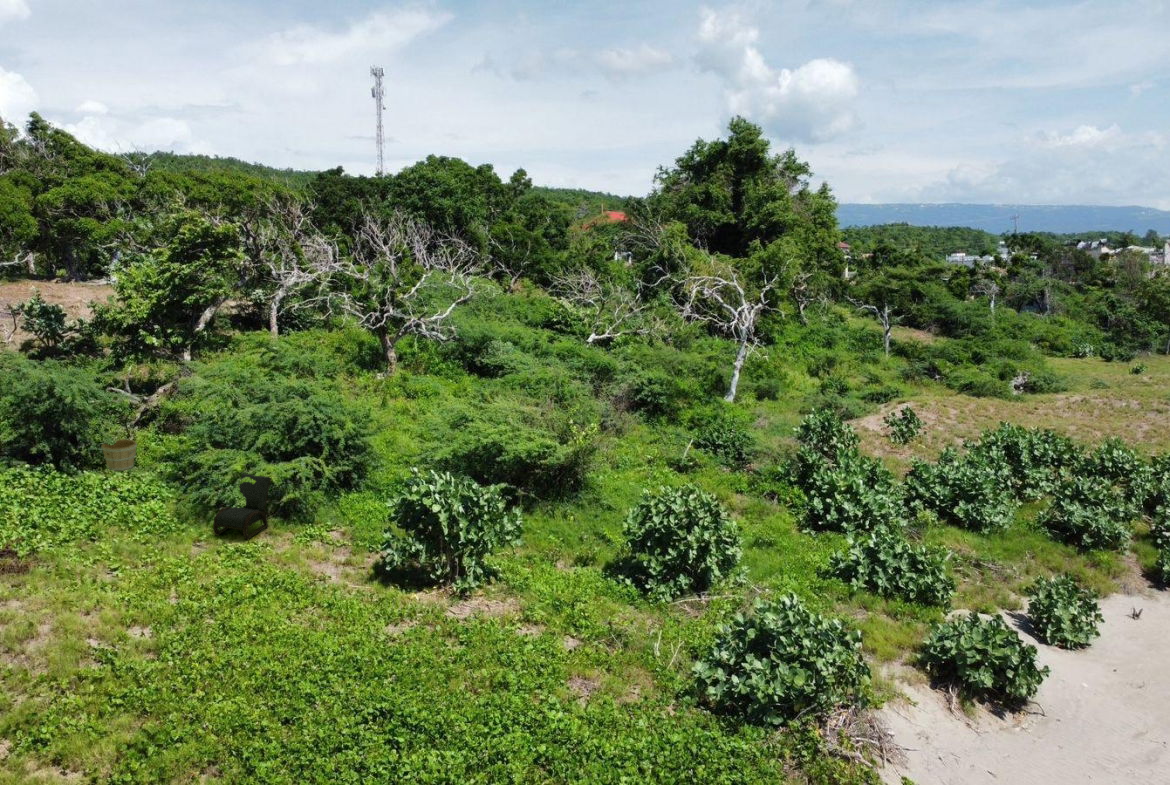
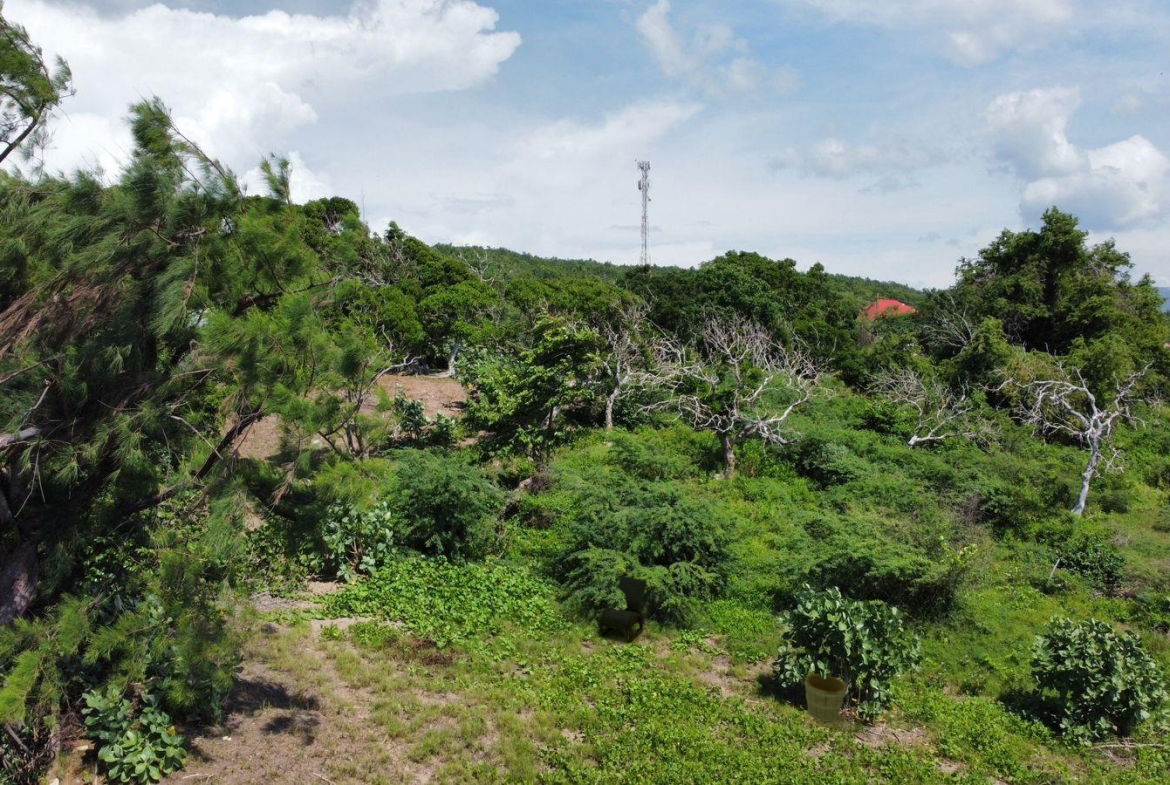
wooden bucket: present [101,439,137,471] -> present [805,674,847,722]

